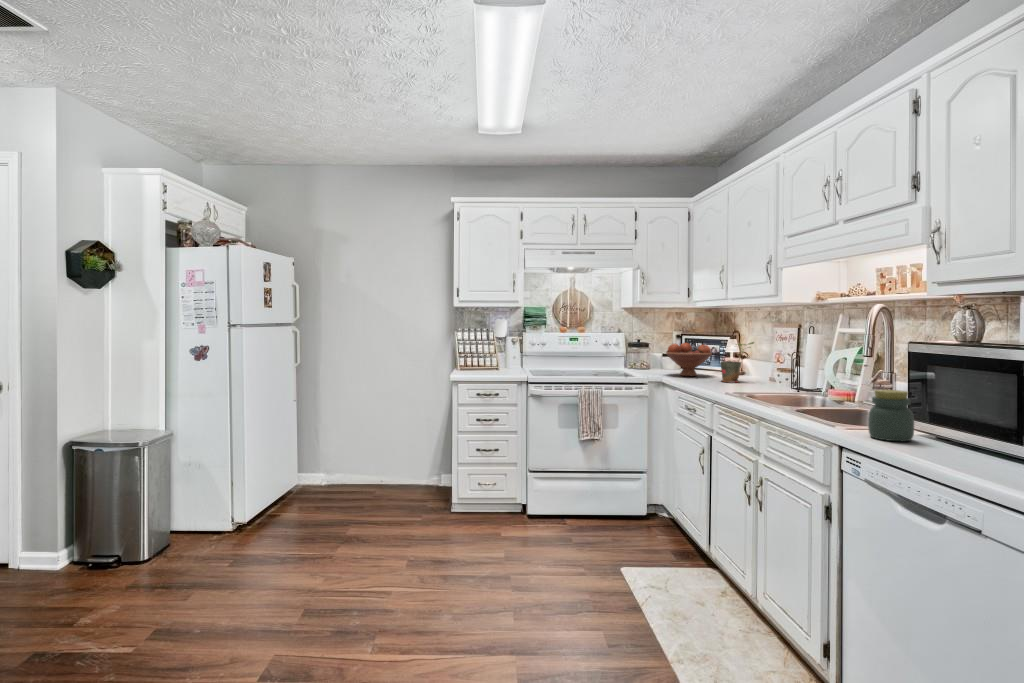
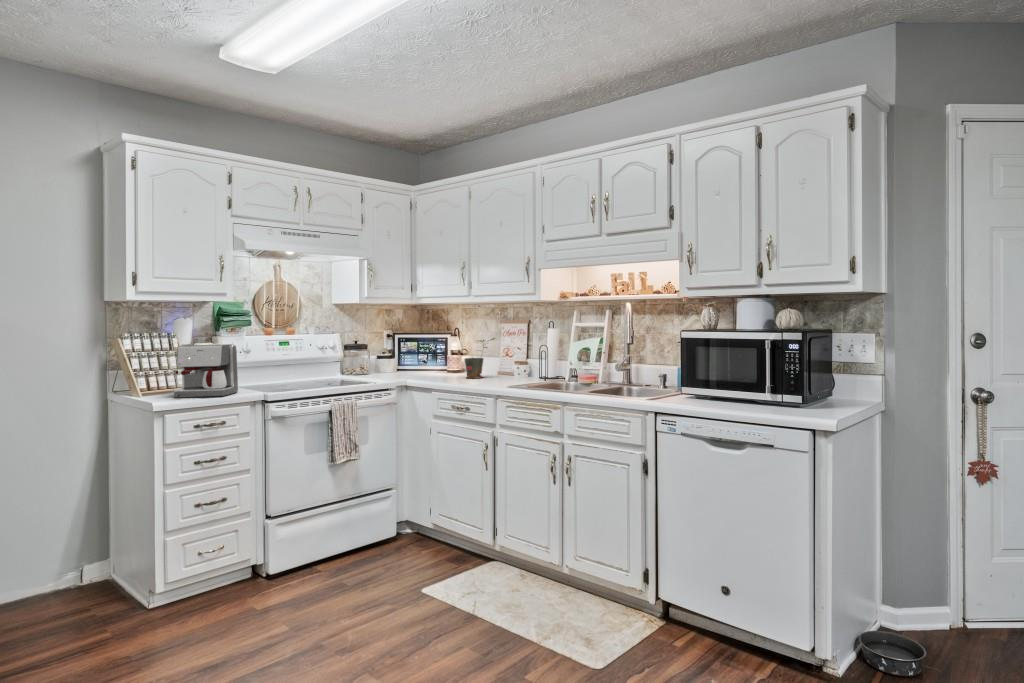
coffee maker: none [467,336,514,377] -> present [174,344,238,398]
fruit bowl: present [666,343,712,376] -> none [401,342,447,377]
jar: present [868,390,914,441] -> none [672,367,700,404]

